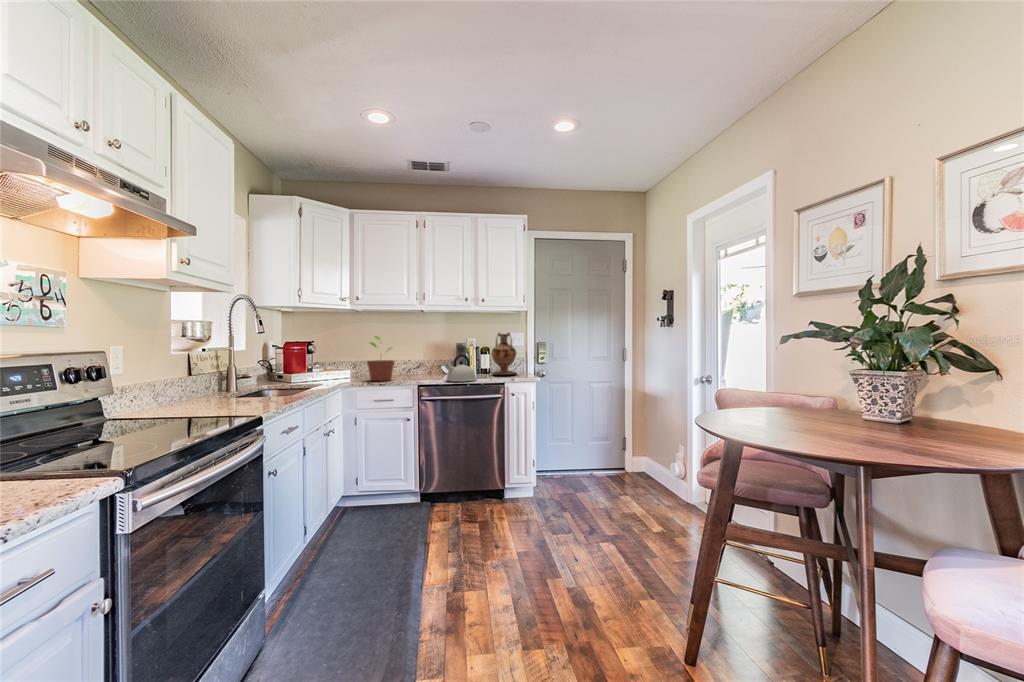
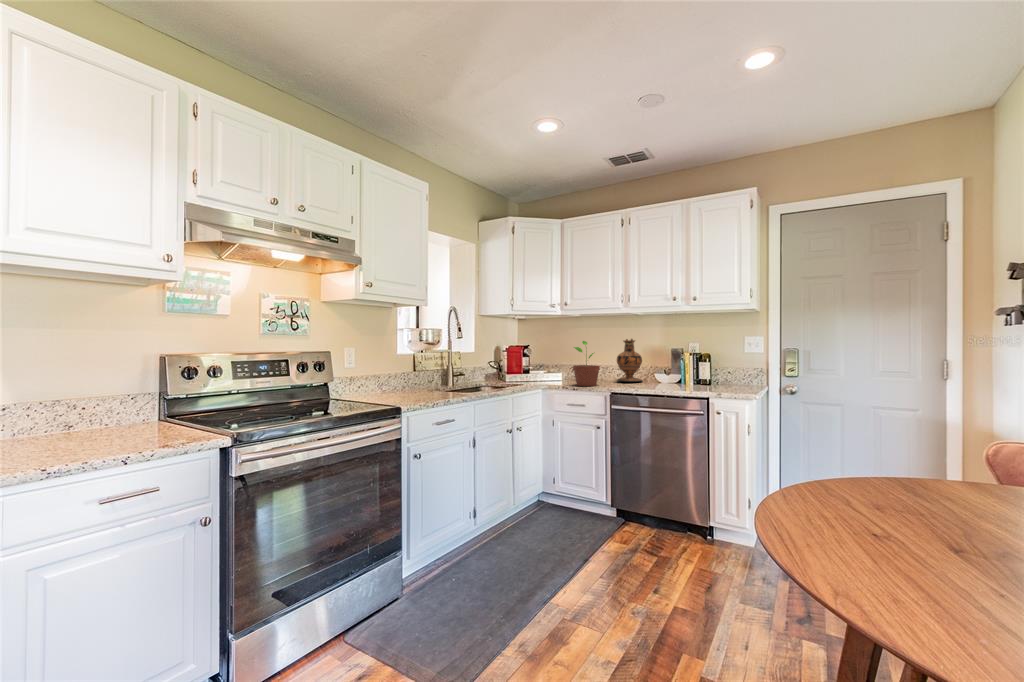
vase: present [491,332,516,376] -> present [617,339,642,382]
kettle: present [445,354,476,382] -> none [640,361,678,392]

